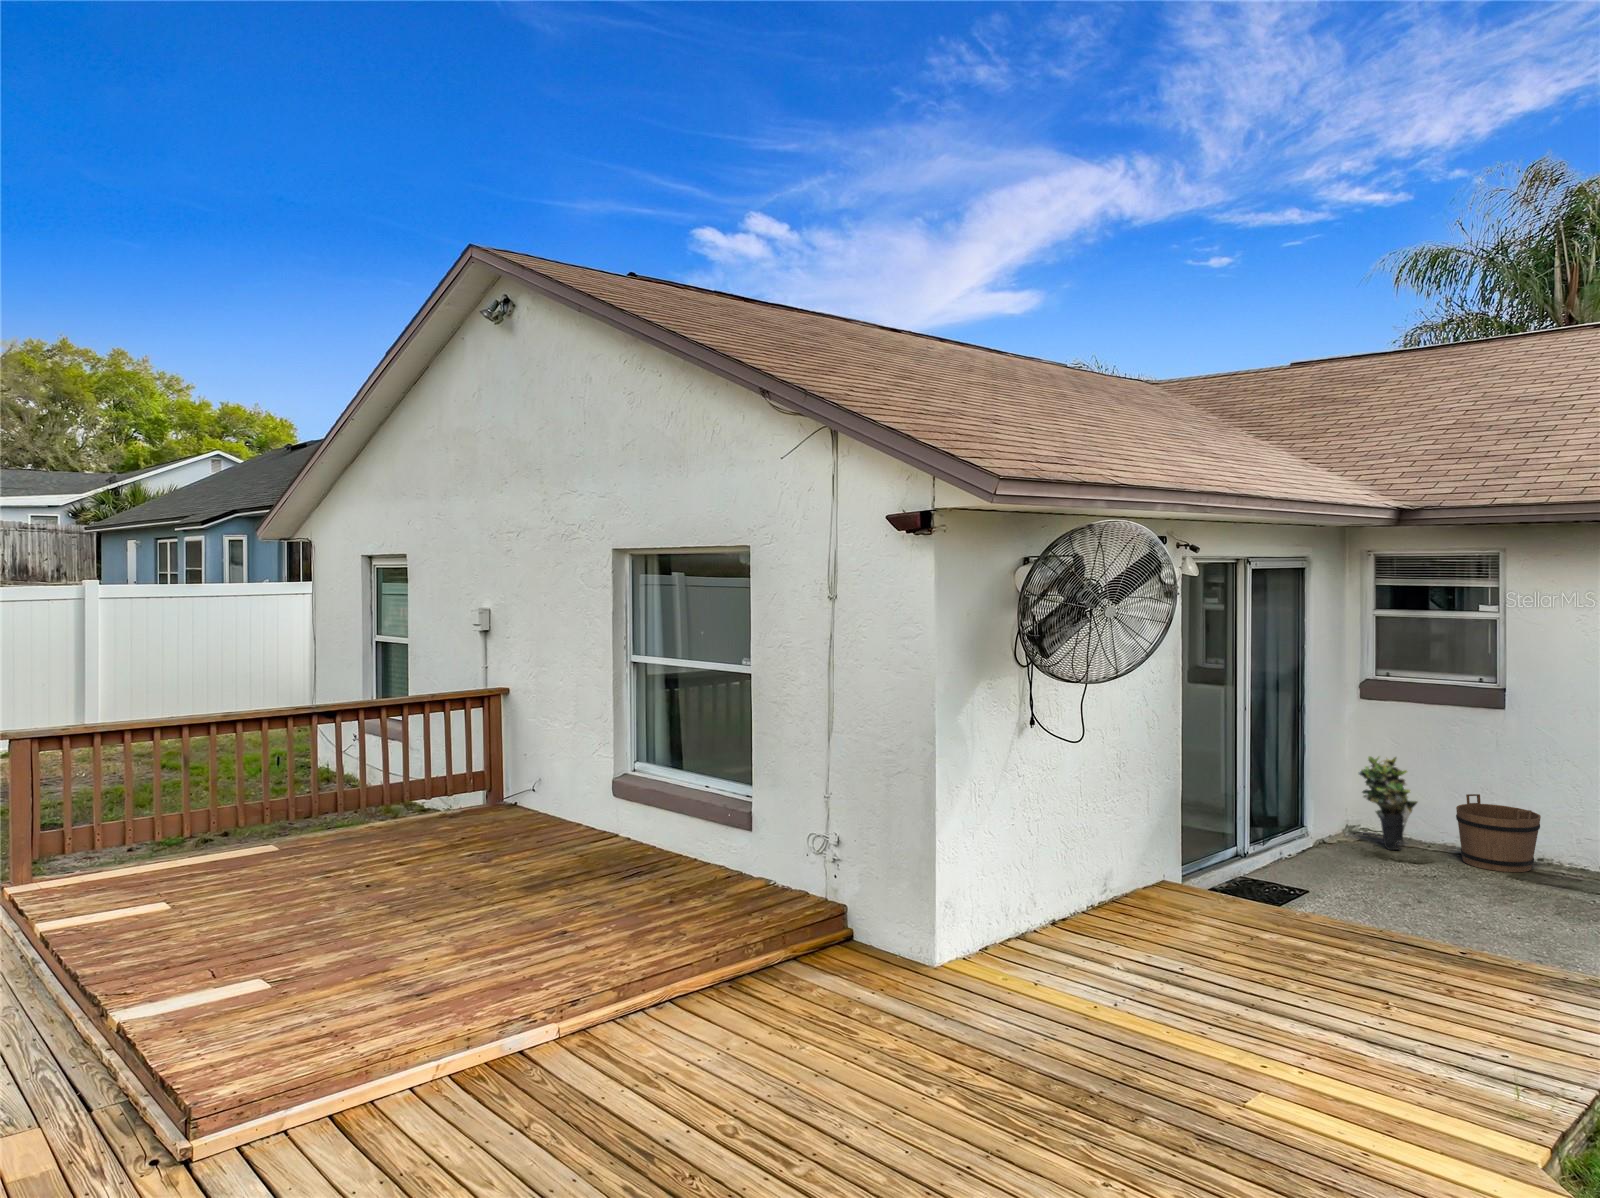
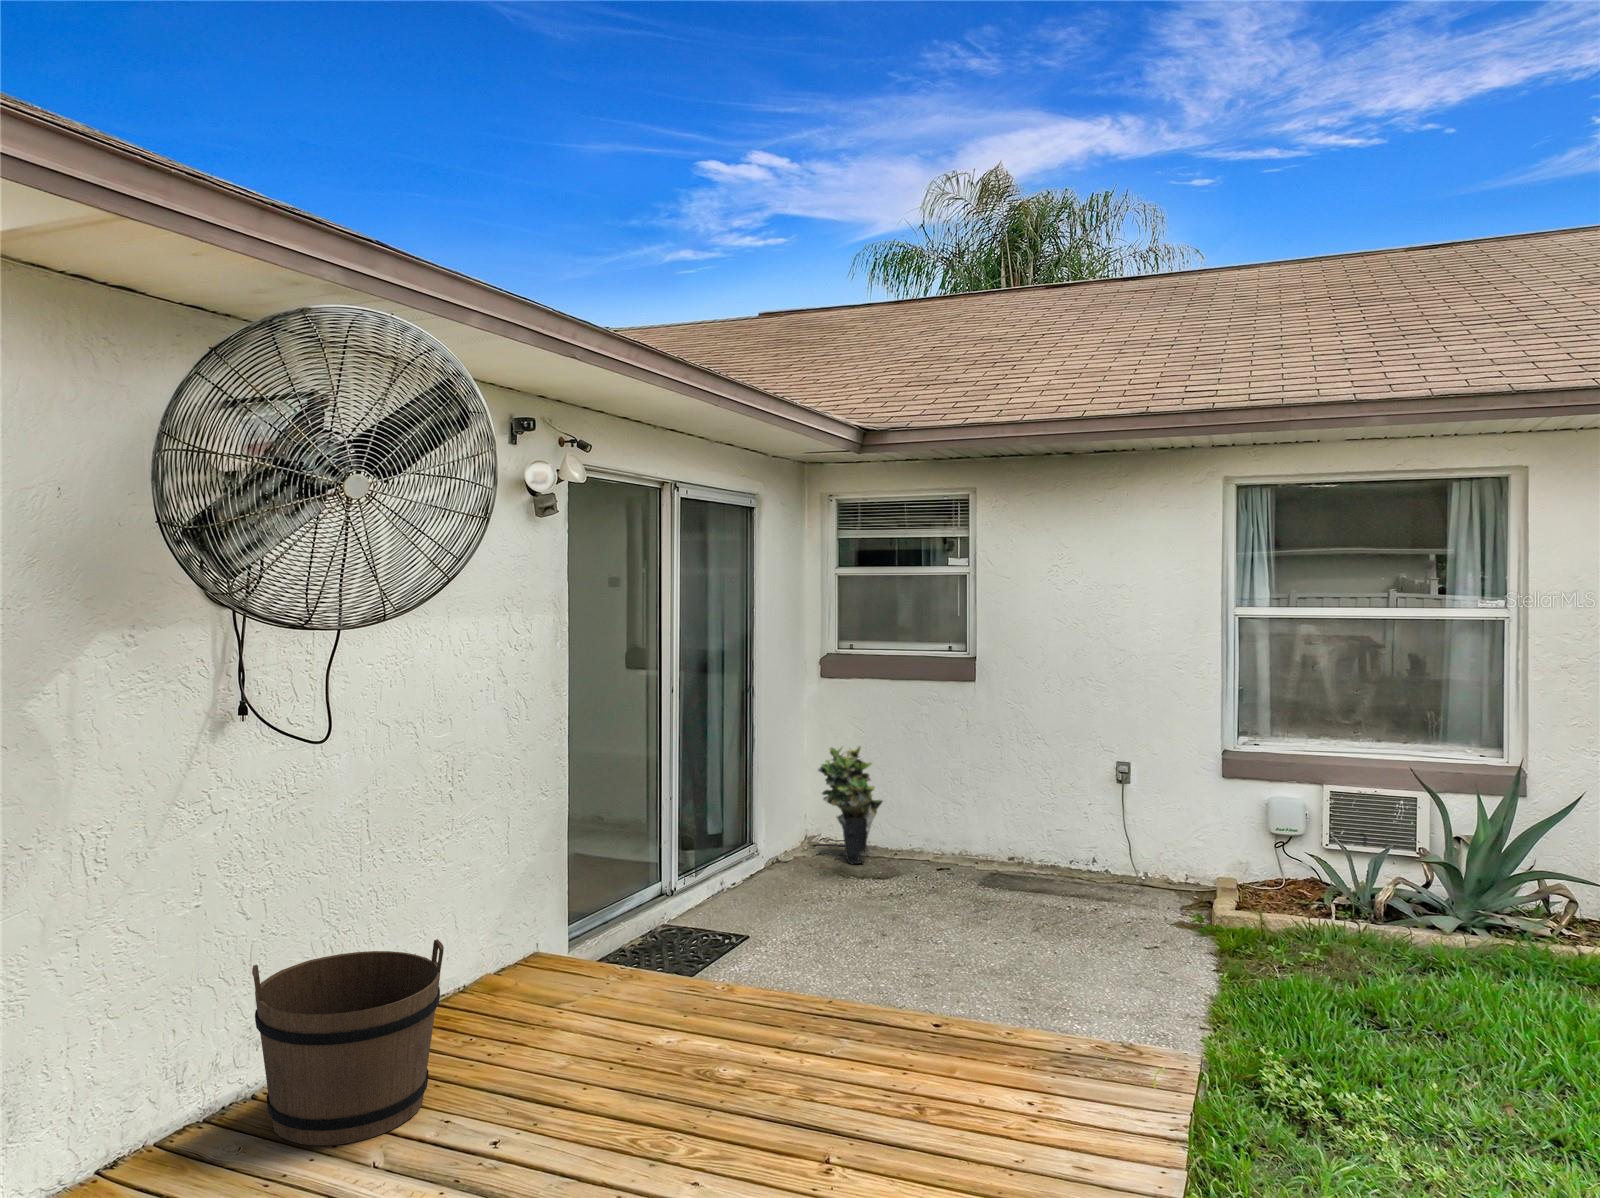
bucket: present [1456,794,1541,872] -> present [252,939,444,1145]

